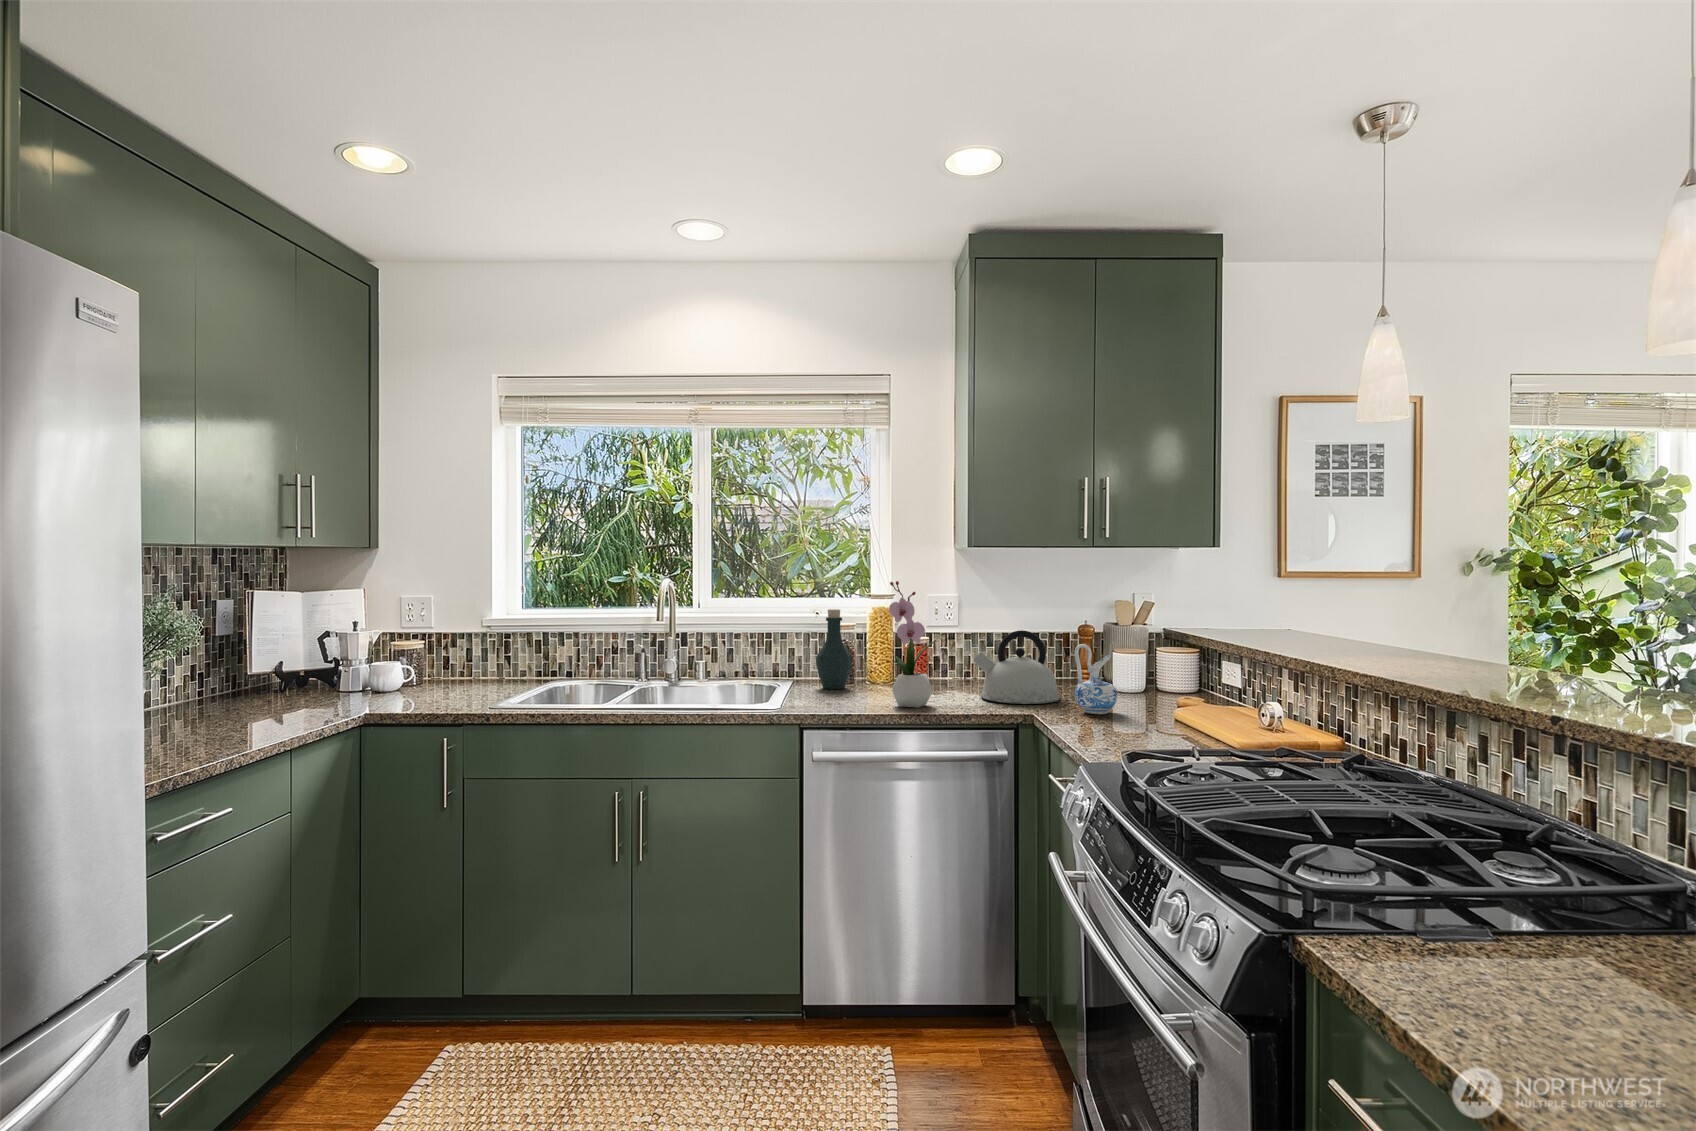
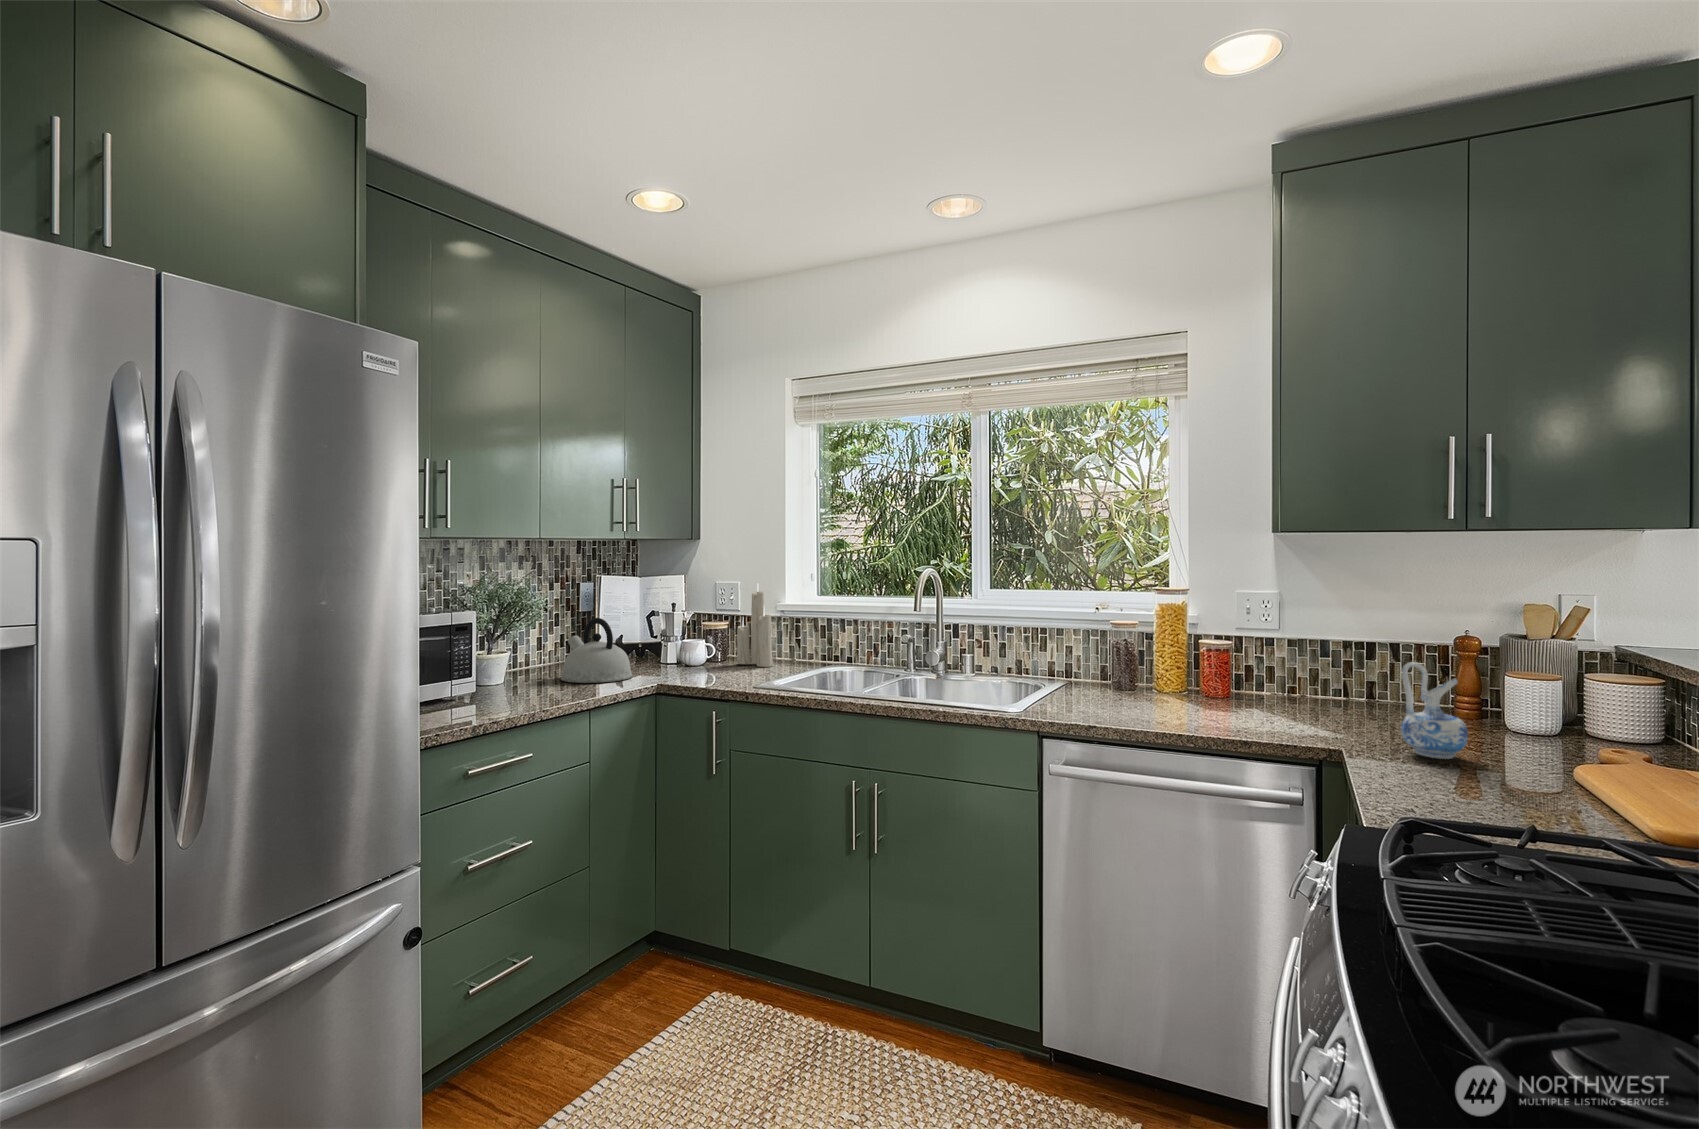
flower arrangement: present [889,581,936,708] -> none [1148,574,1214,726]
candle: none [432,590,480,688] -> present [735,585,773,667]
bottle: present [816,609,852,689] -> none [1086,605,1127,695]
kettle: present [973,630,1060,704] -> present [561,618,633,683]

